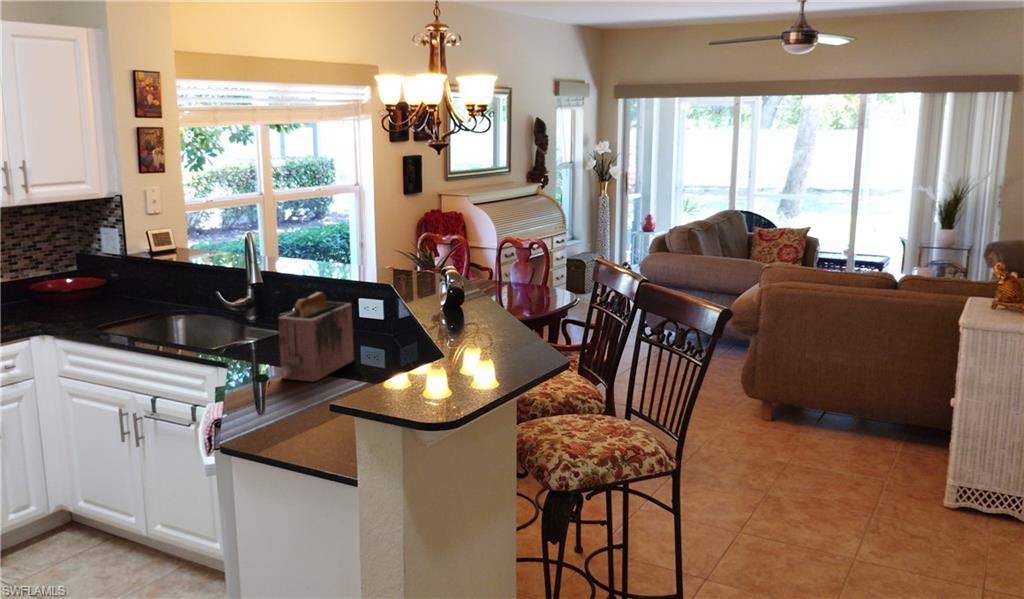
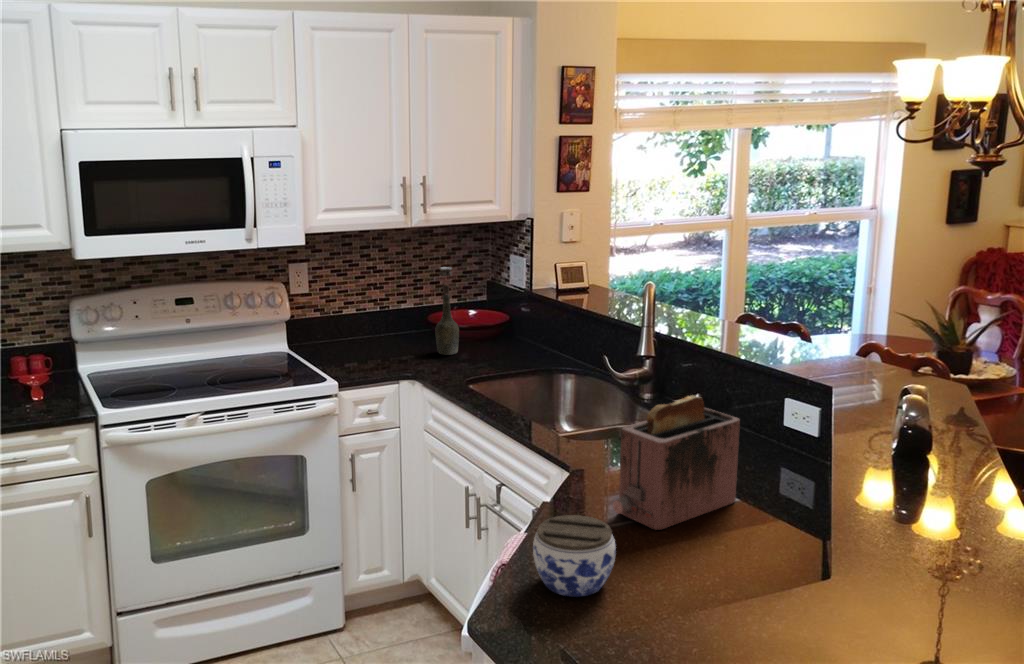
bottle: none [43,240,69,315] -> present [435,267,459,355]
jar: none [248,371,307,423] -> present [533,515,616,597]

